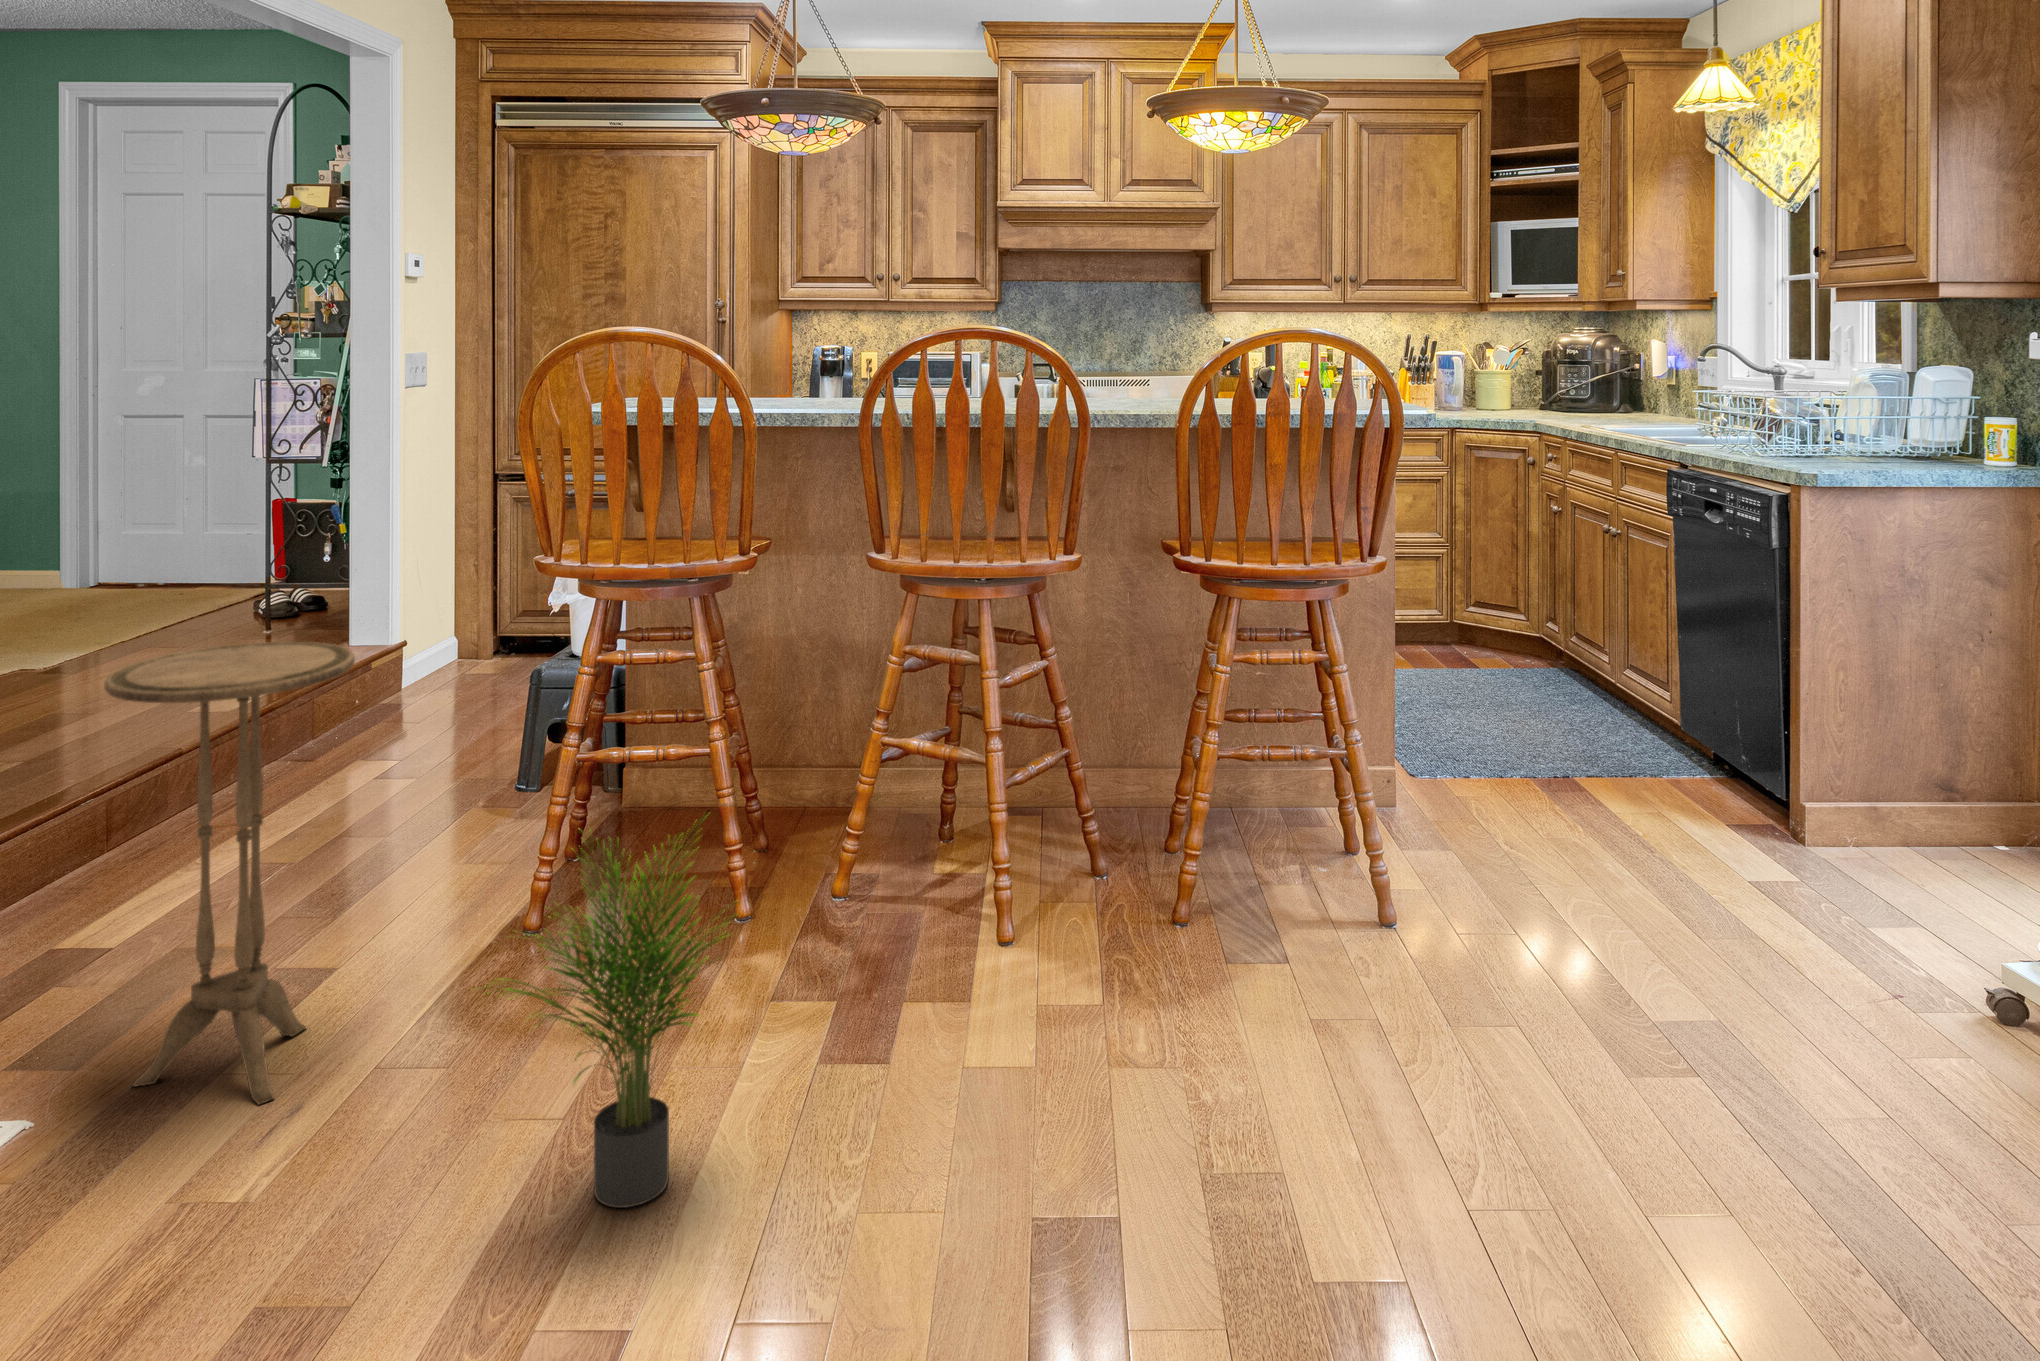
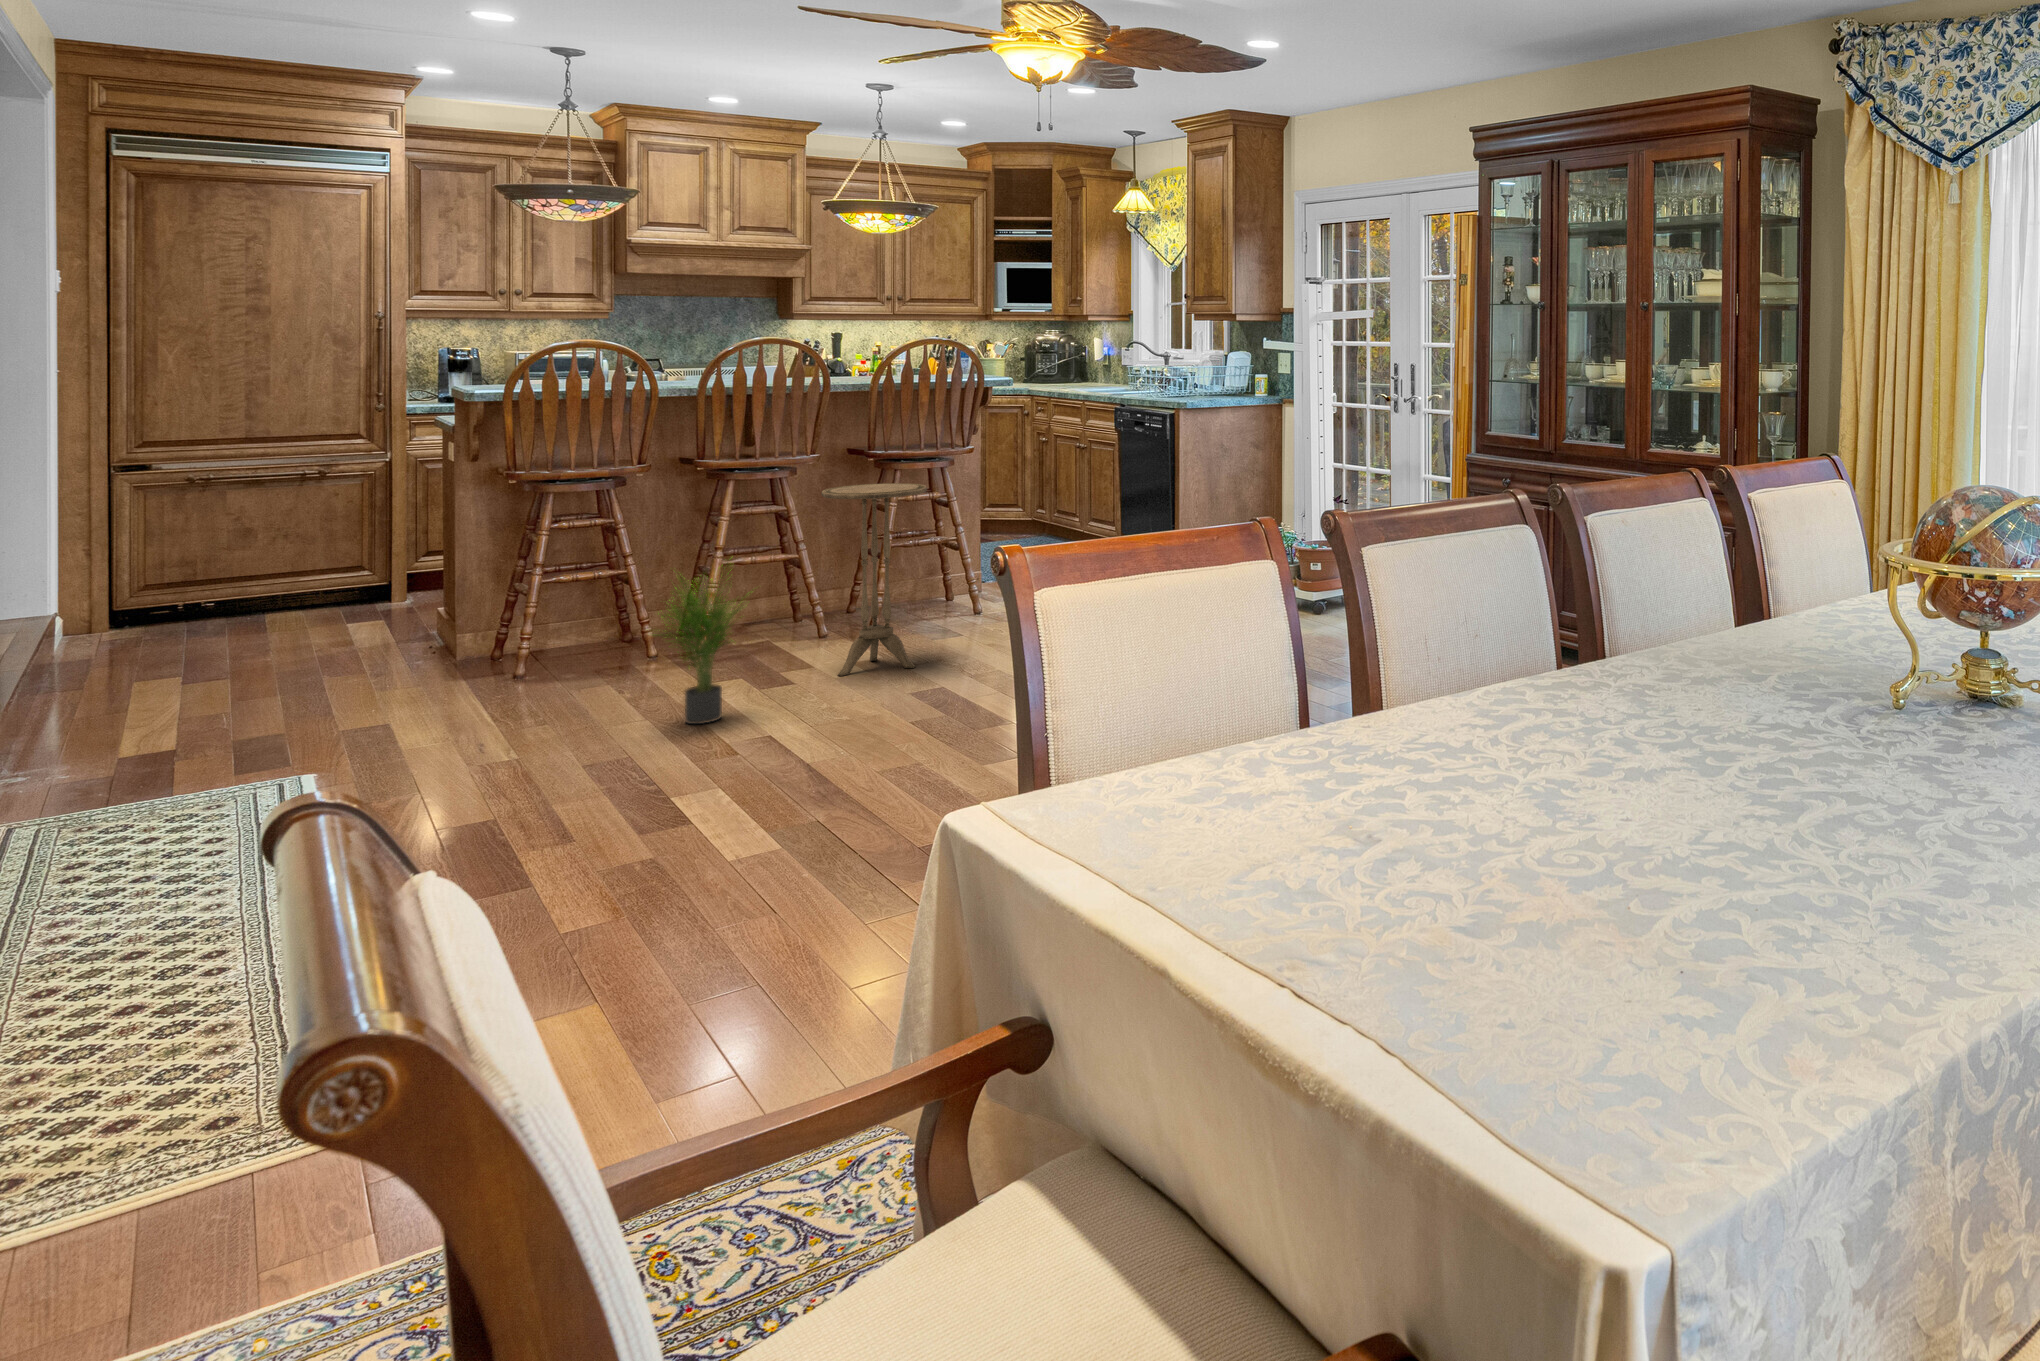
side table: present [104,642,355,1104] -> present [822,483,927,676]

